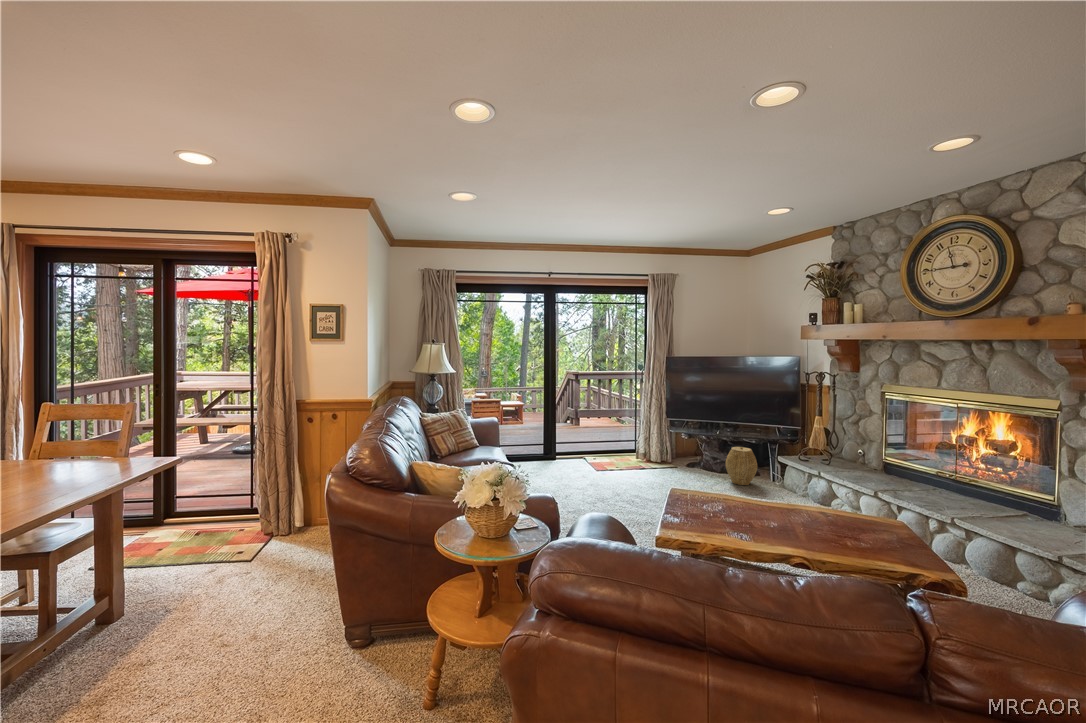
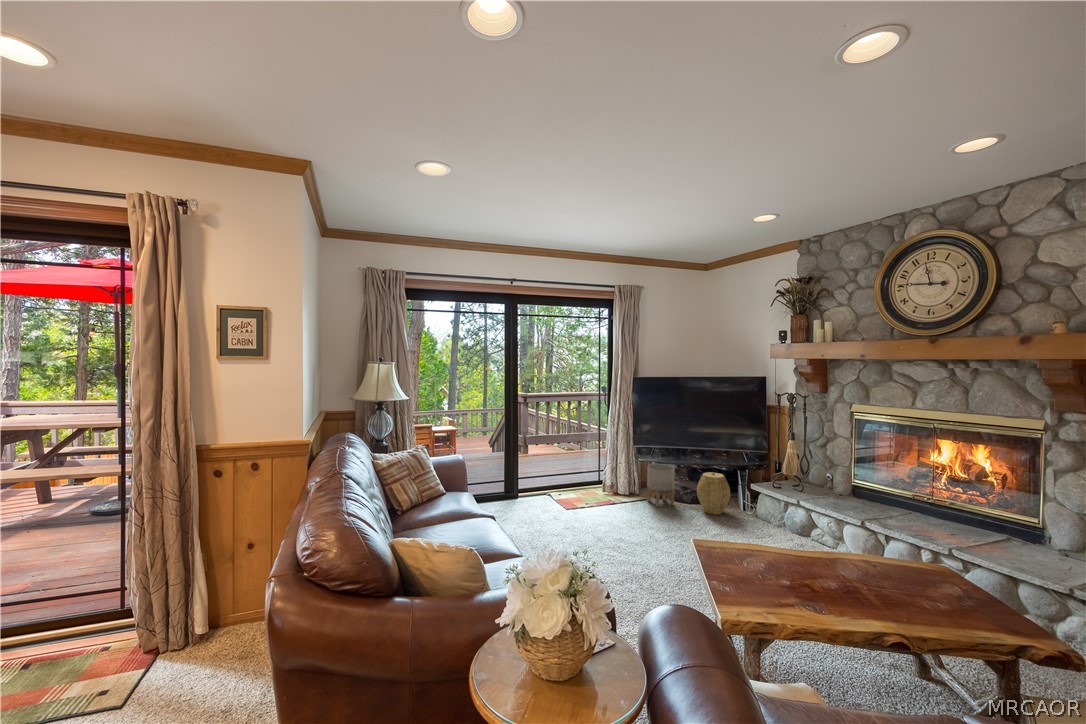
planter: none [680,438,706,477] -> present [647,464,675,507]

